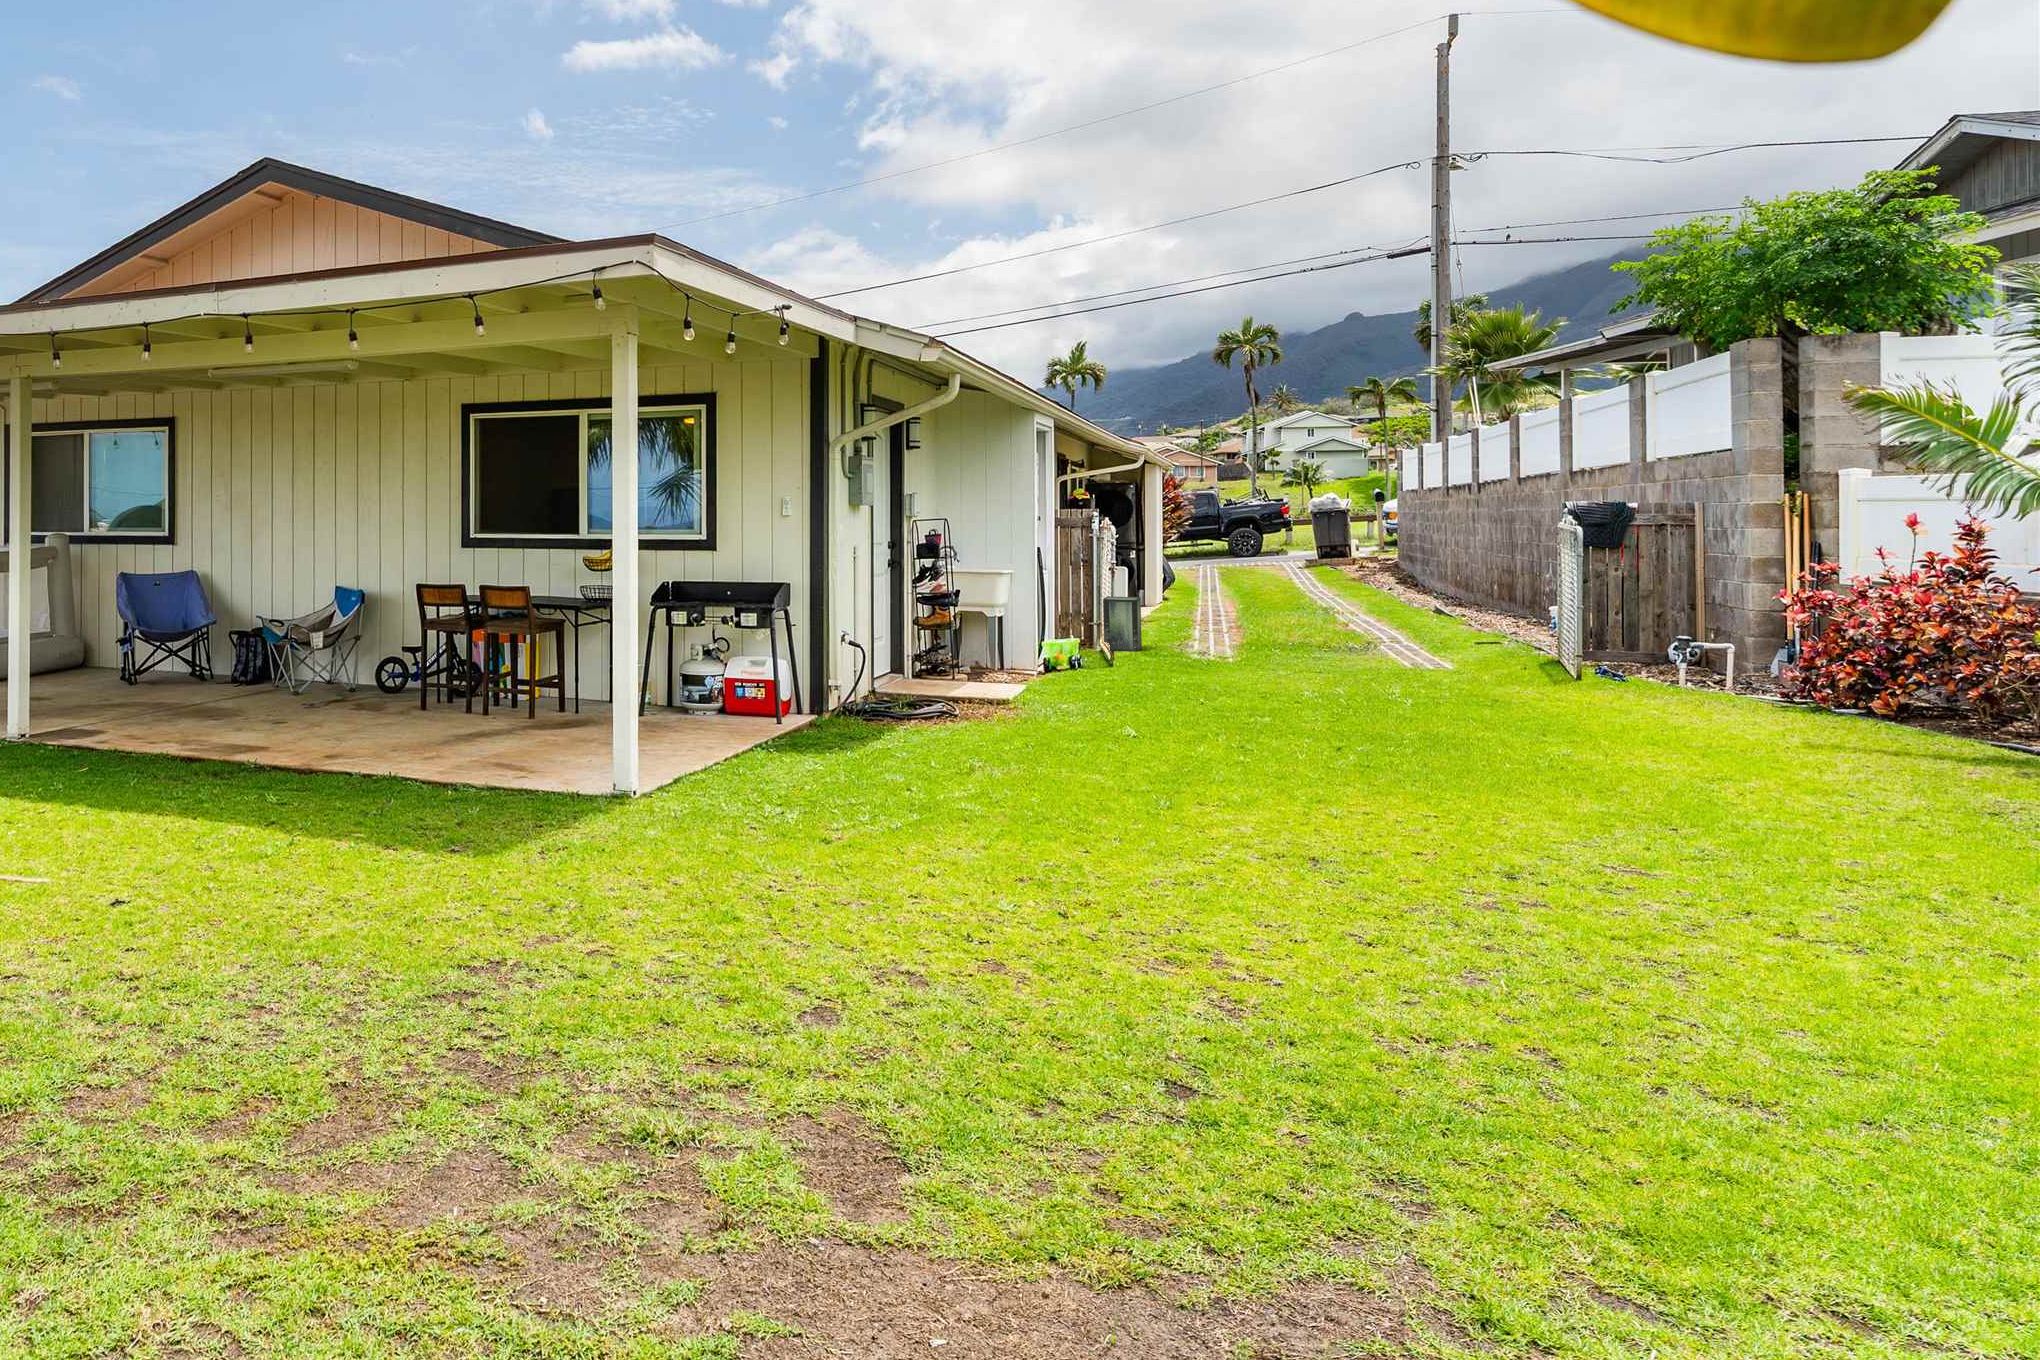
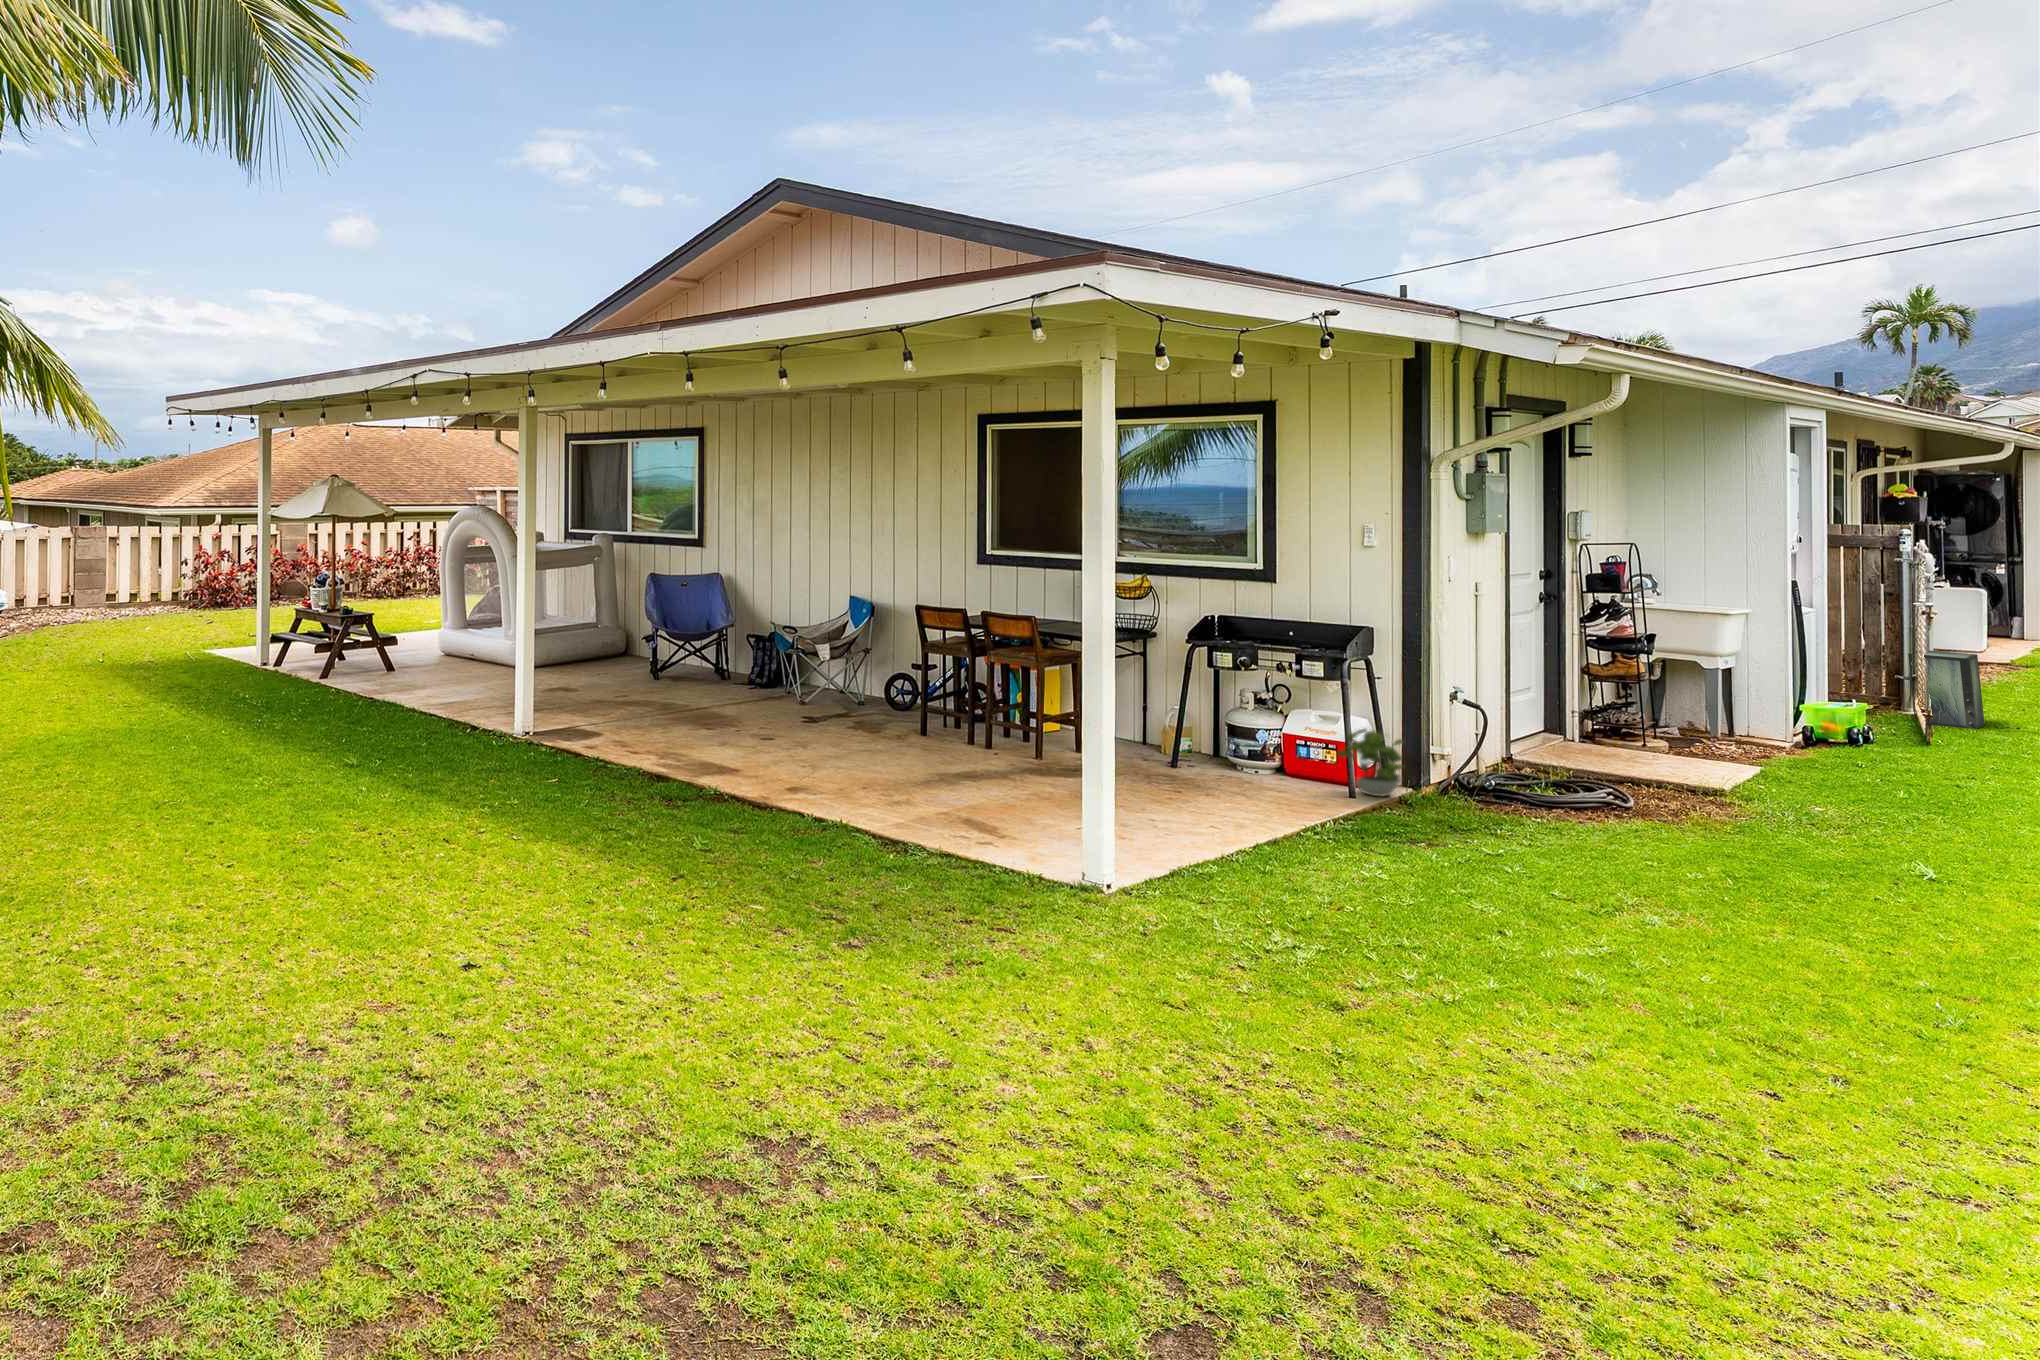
potted plant: none [765,666,815,723] -> present [1337,729,1404,797]

